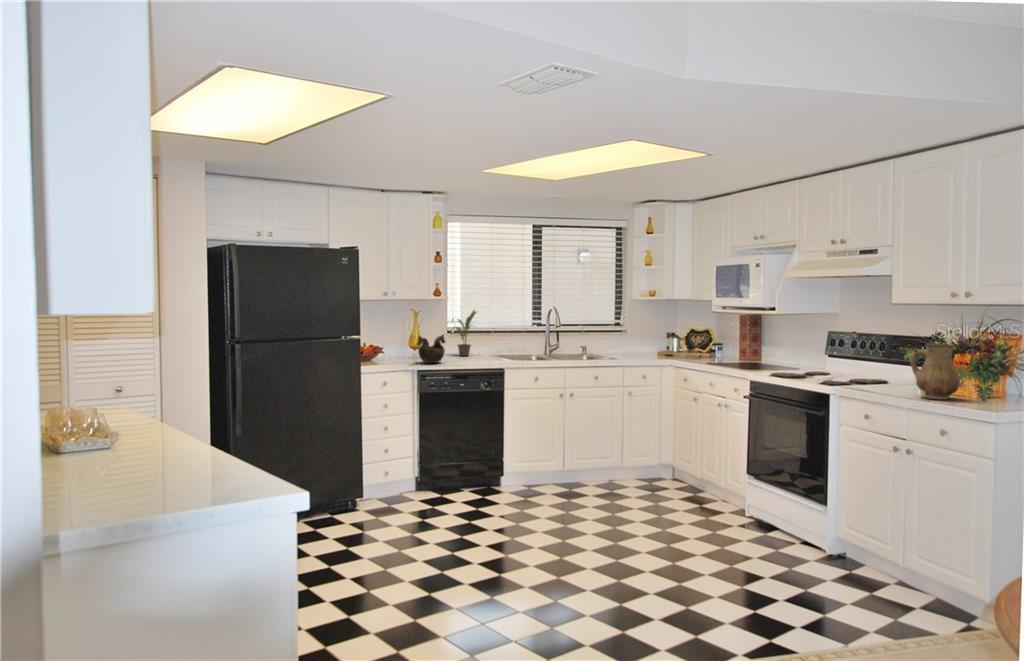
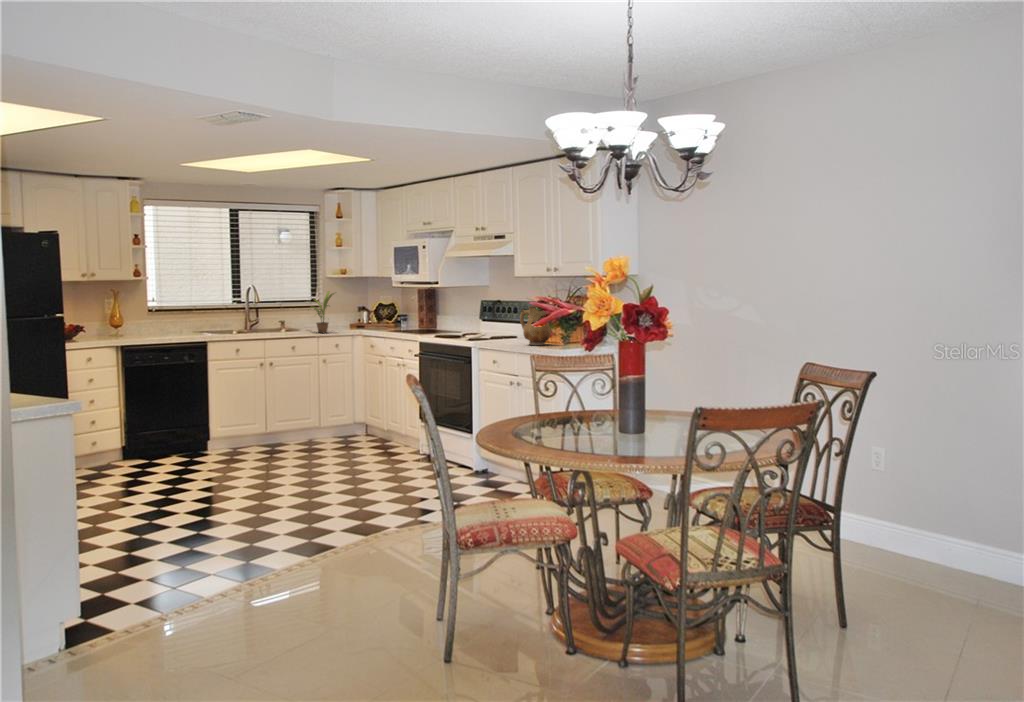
potted plant: present [453,310,476,356] -> present [308,291,334,333]
decorative bowl: present [417,335,445,363] -> none [119,312,148,340]

